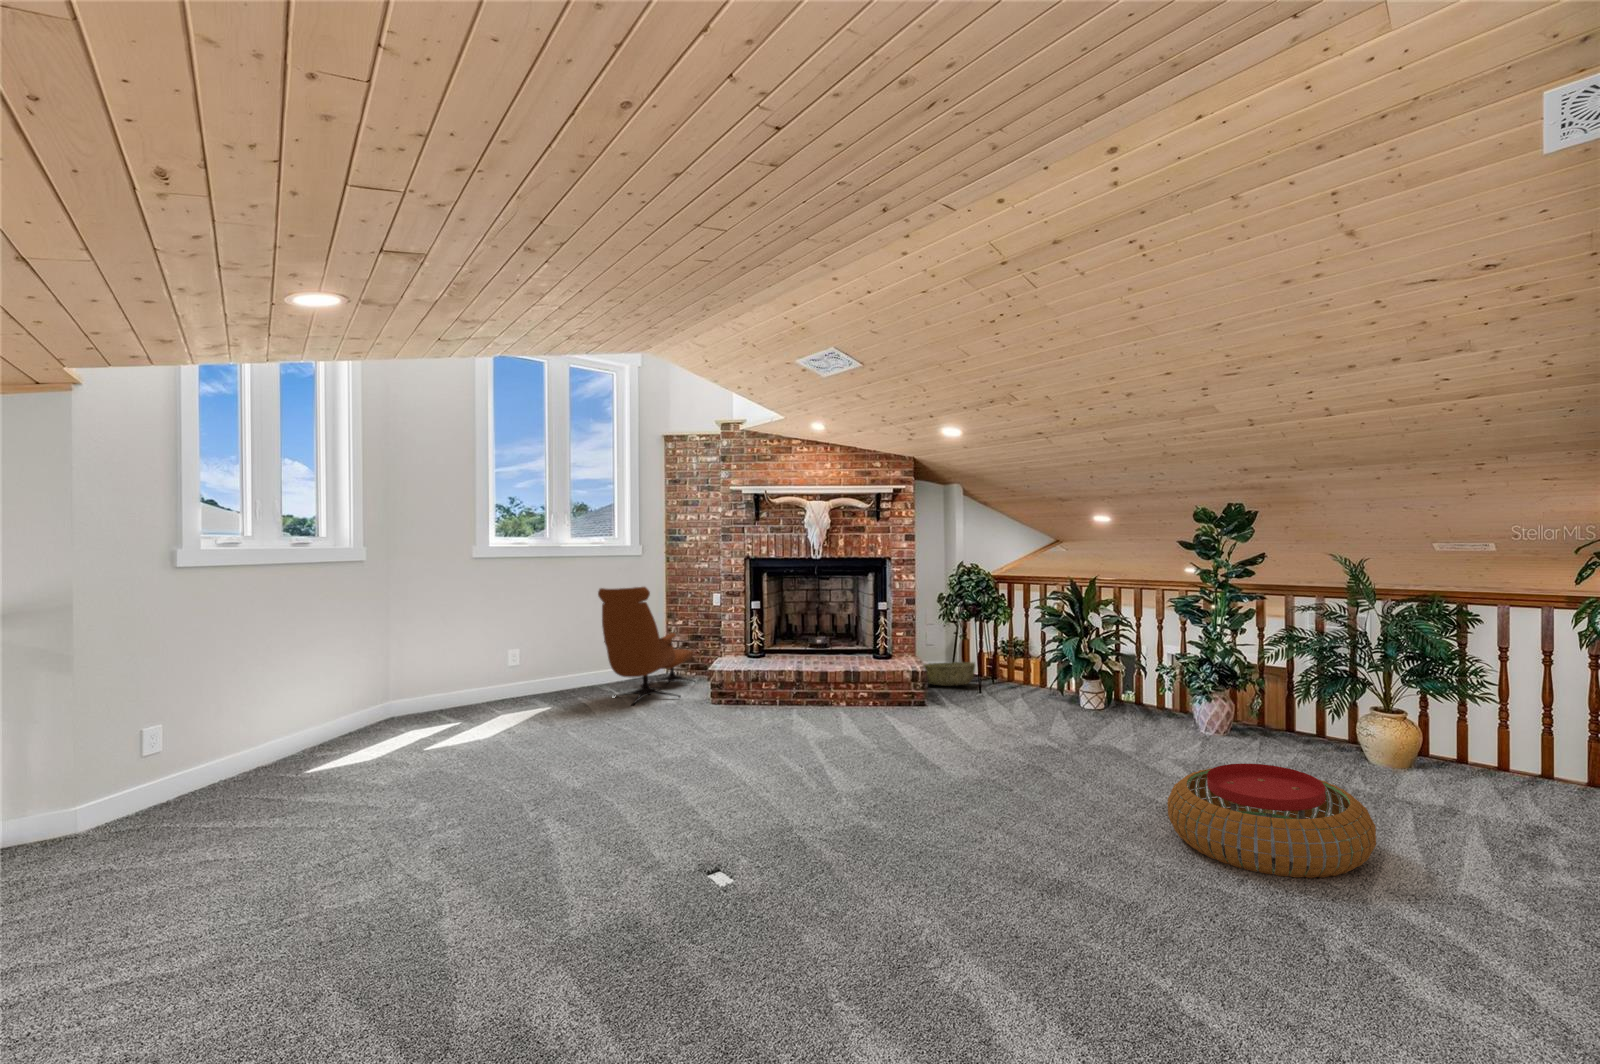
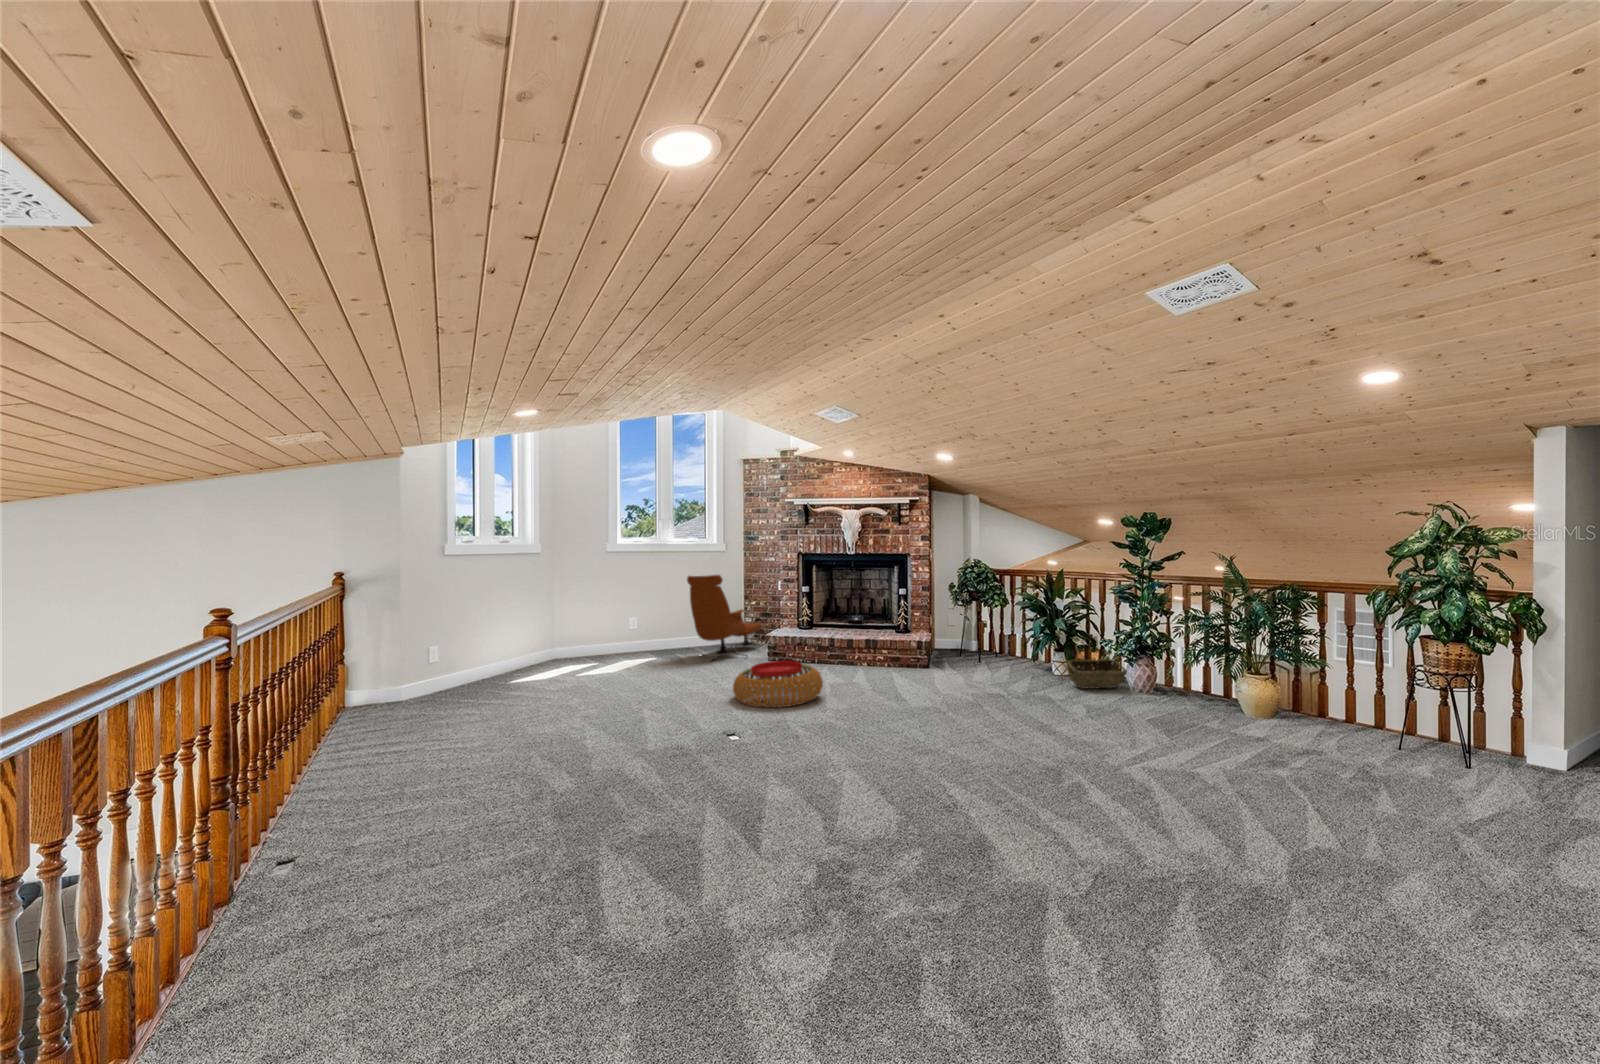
woven basket: present [923,662,975,686] -> present [1066,659,1127,689]
pouf: present [1167,764,1376,878] -> present [733,660,823,708]

